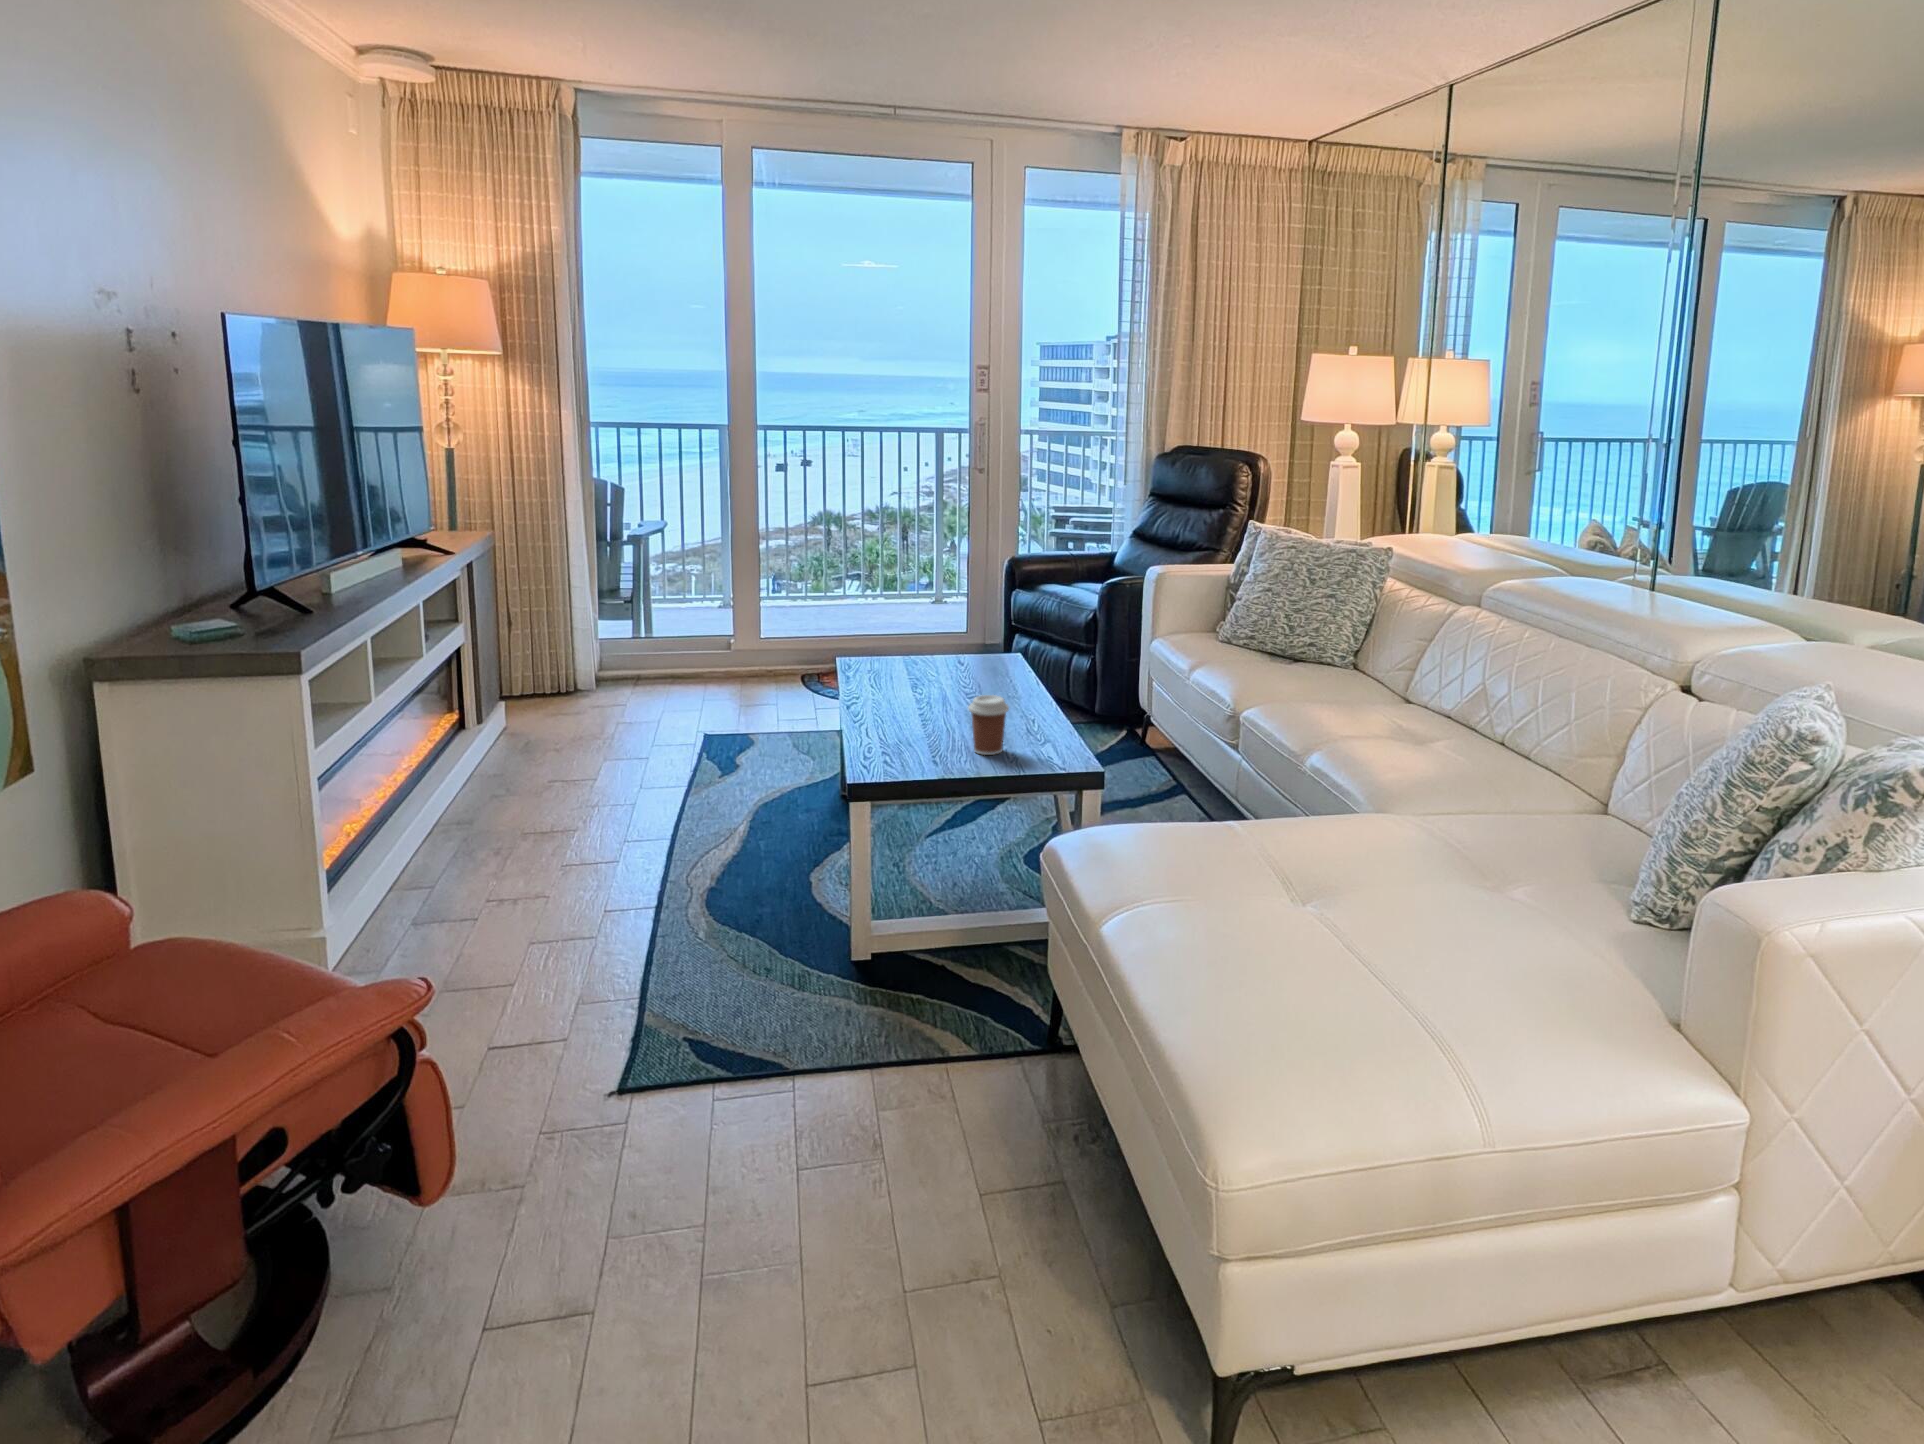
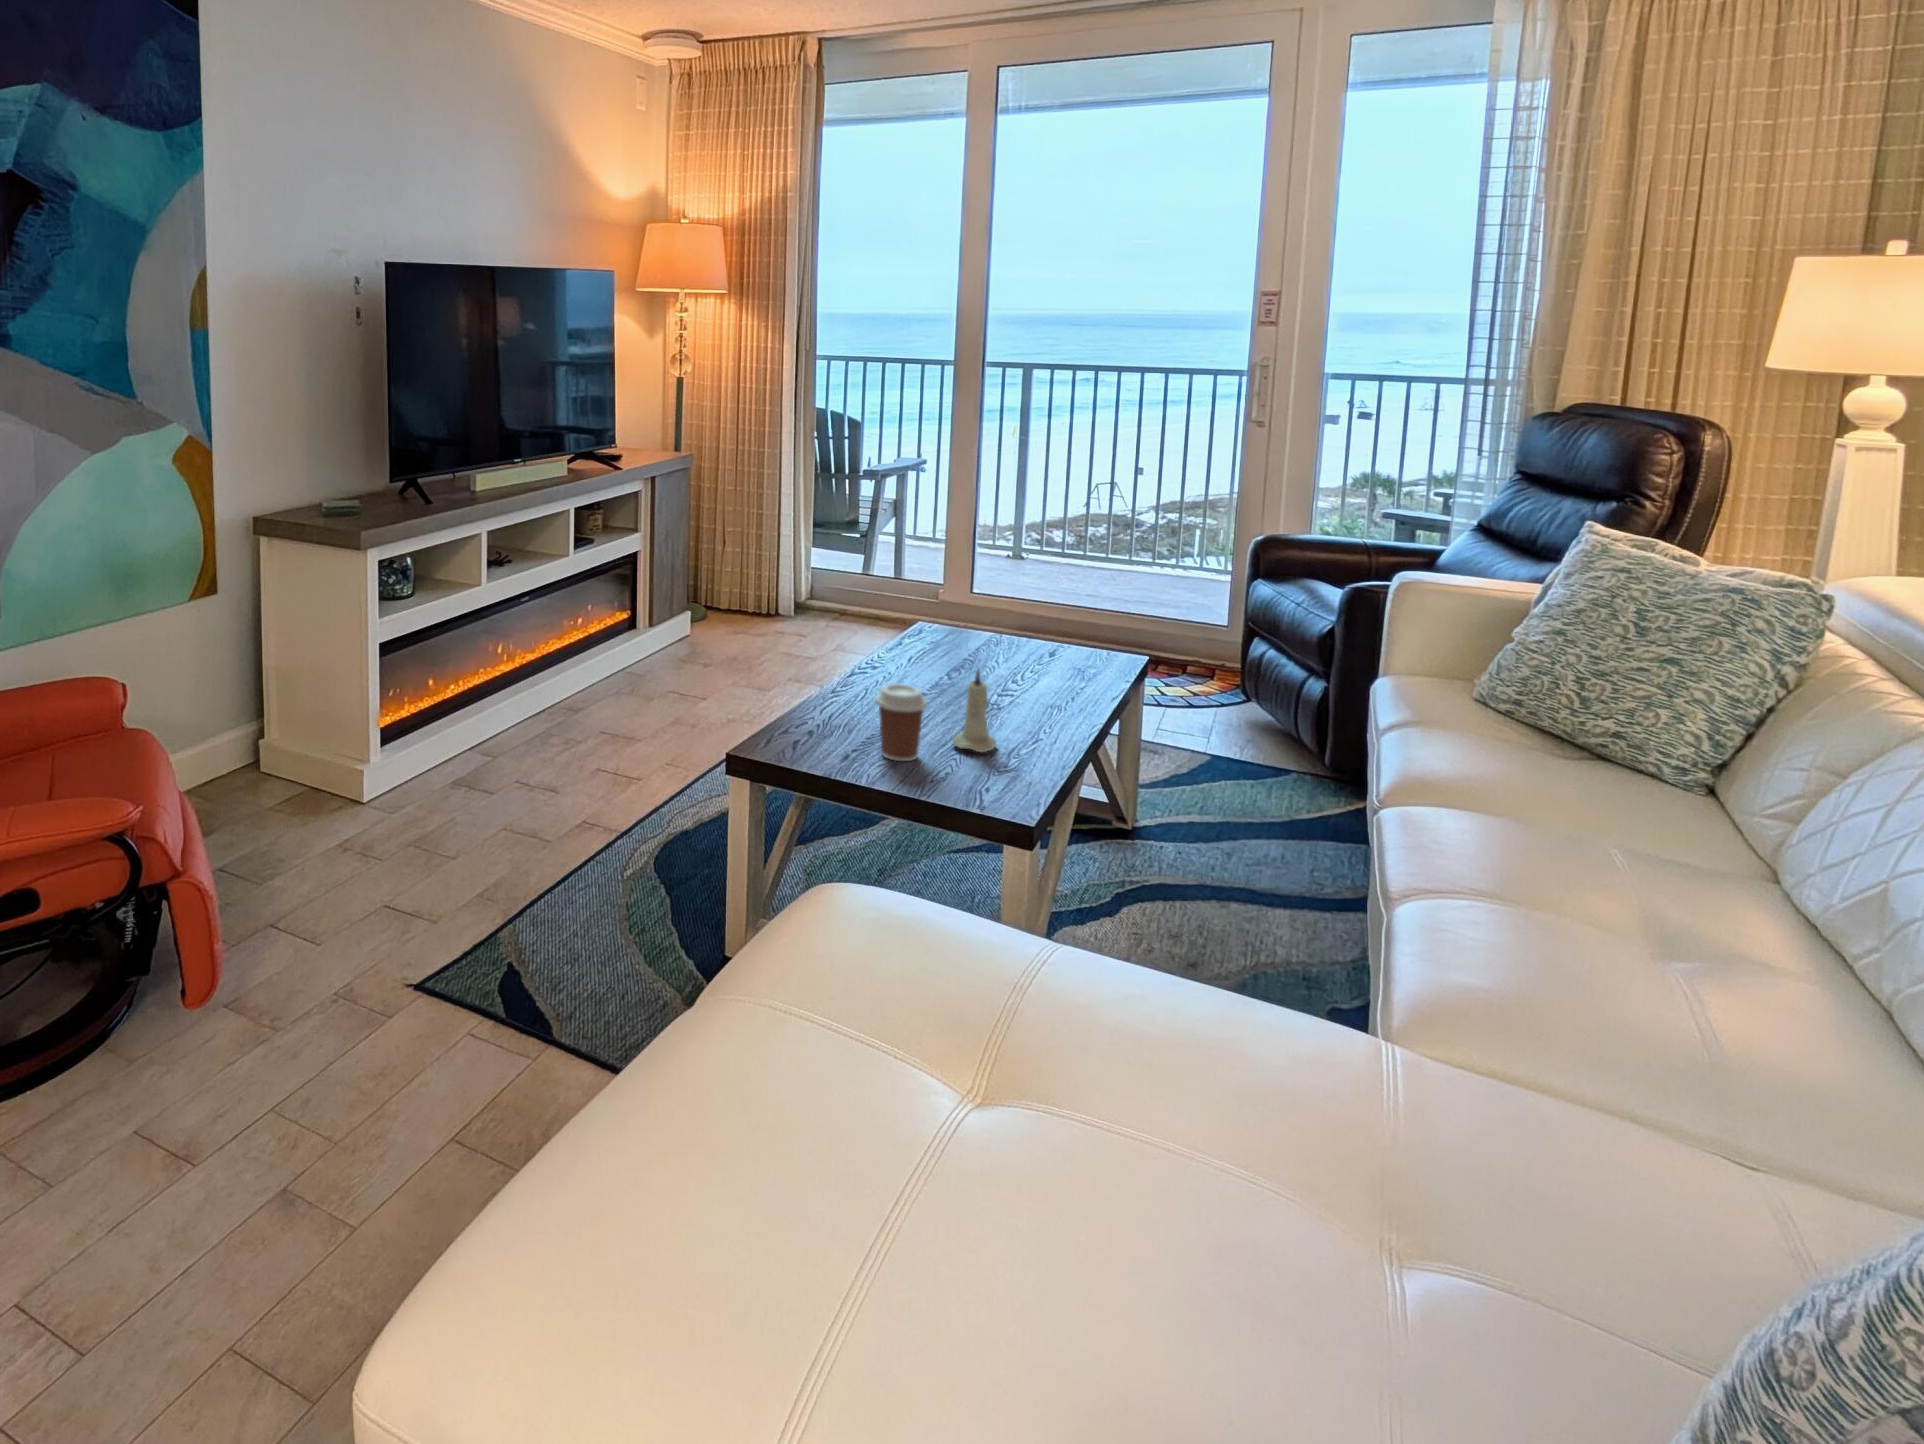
candle: none [1008,671,1041,736] -> present [952,670,996,752]

